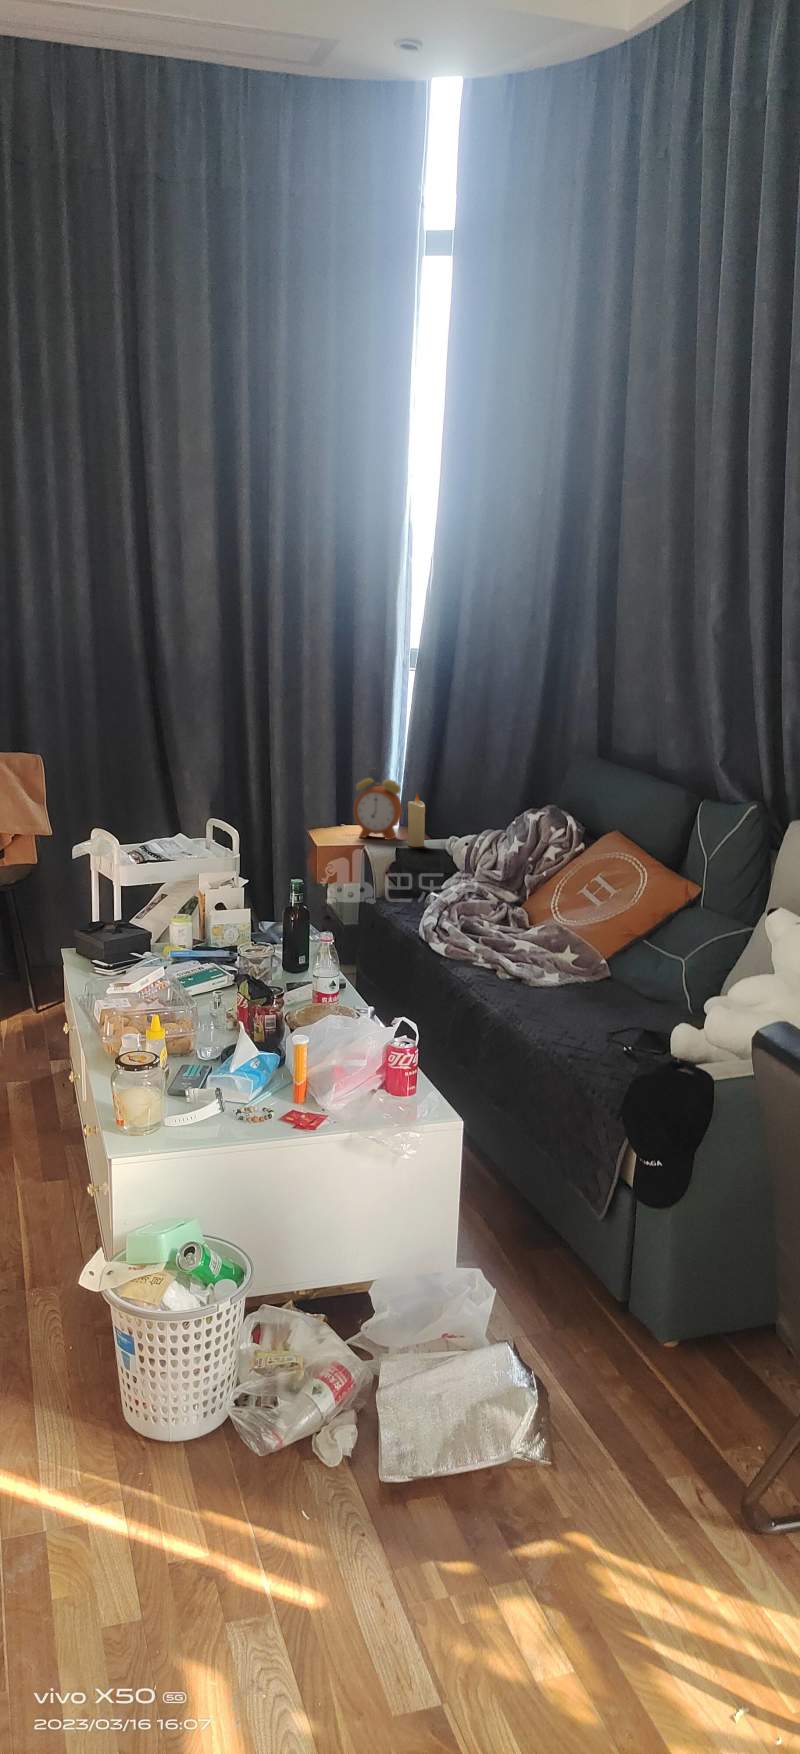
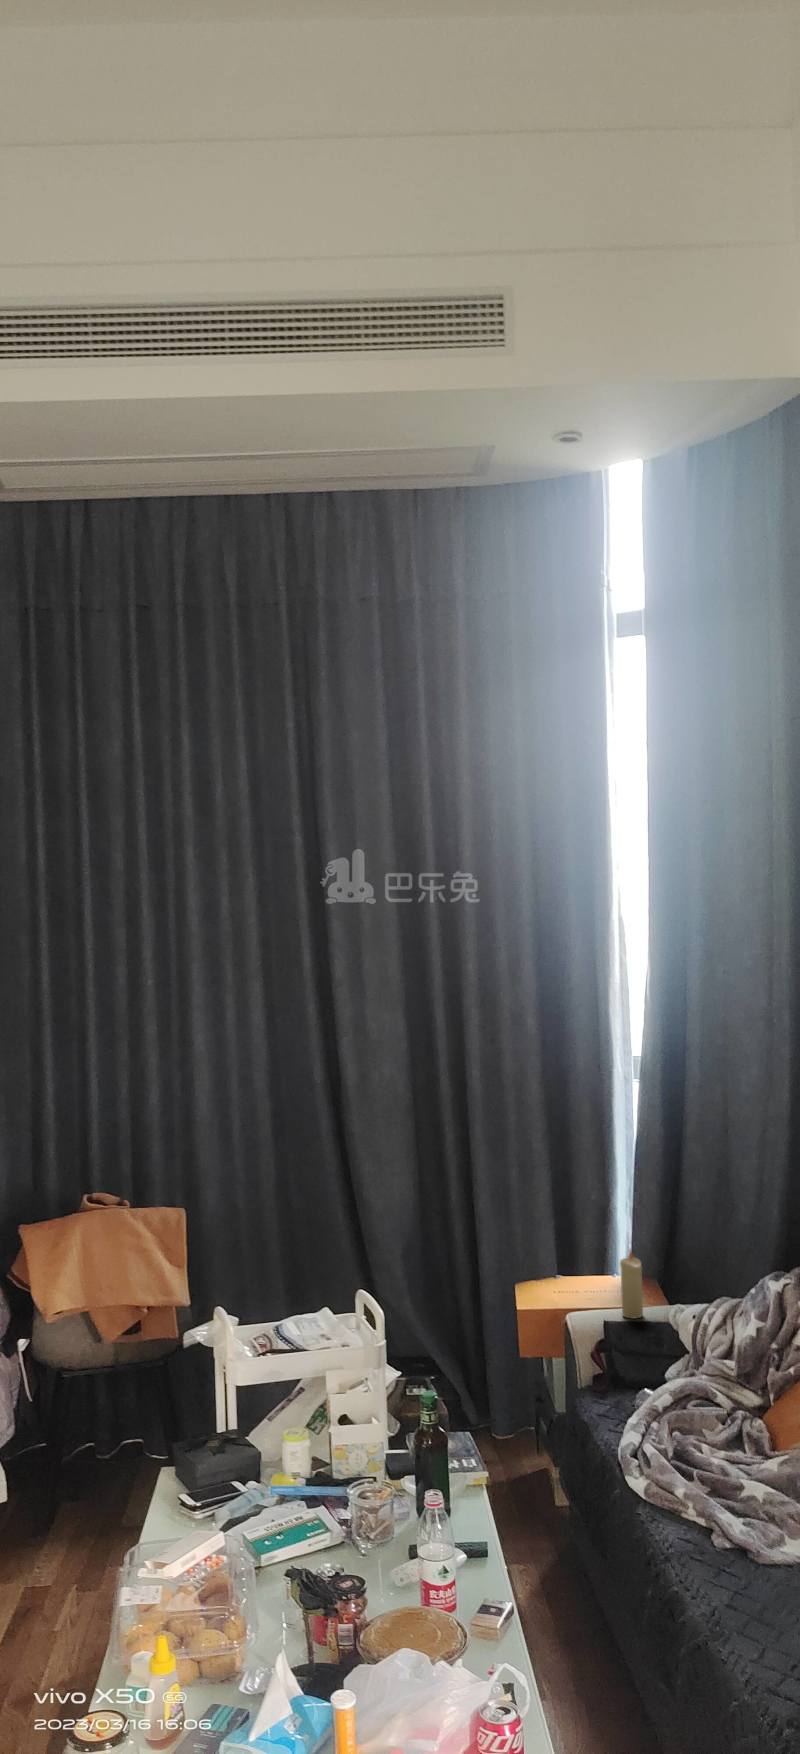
alarm clock: present [354,778,402,840] -> none [559,1212,620,1304]

